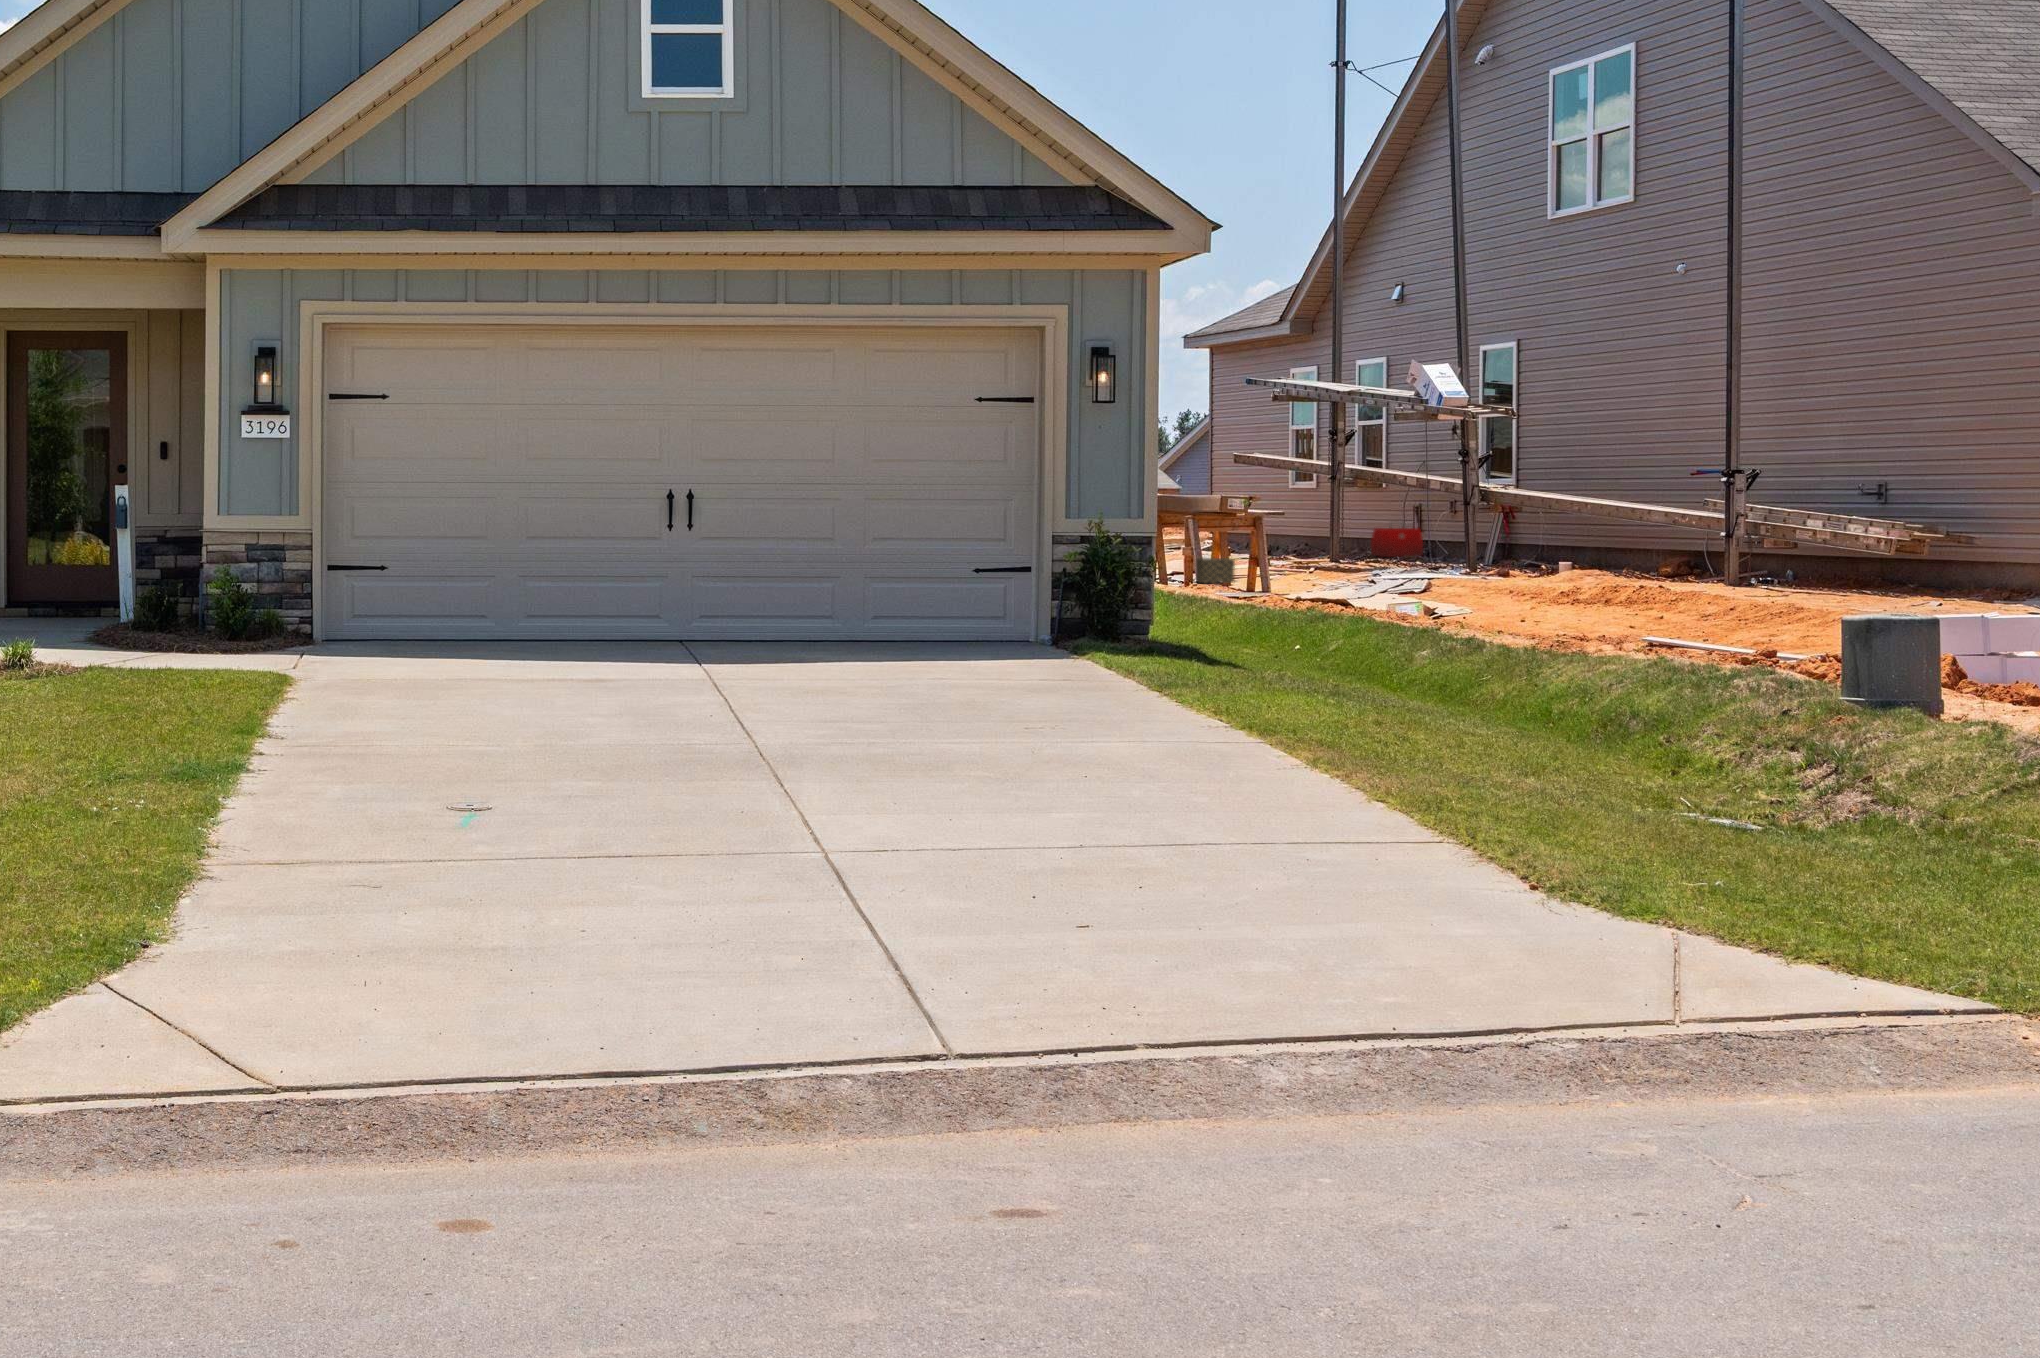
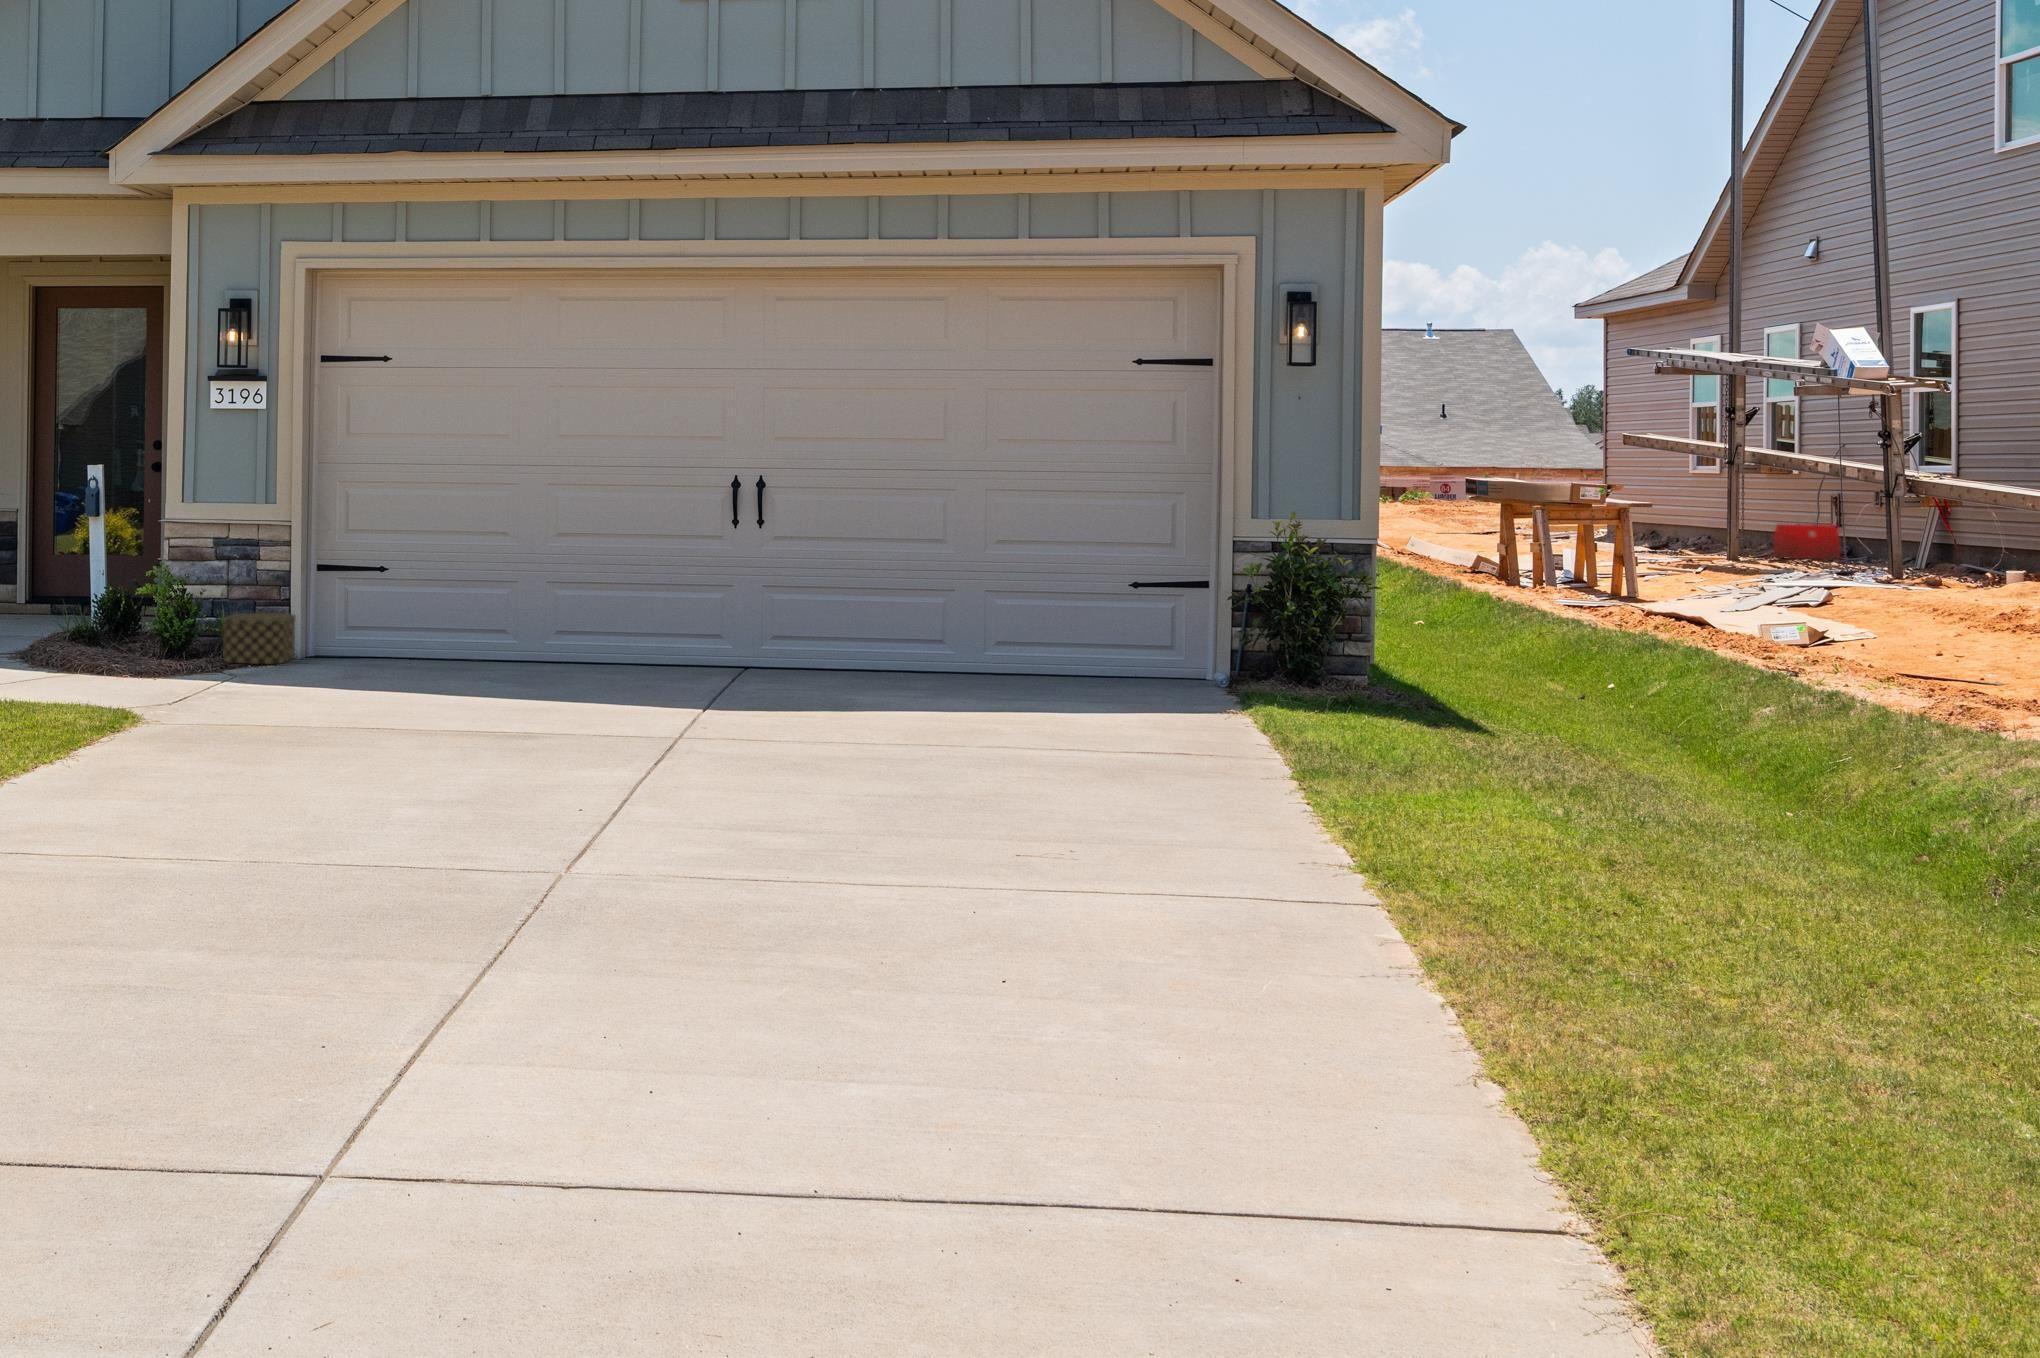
storage box: present [1196,558,1235,584] -> present [223,613,296,664]

